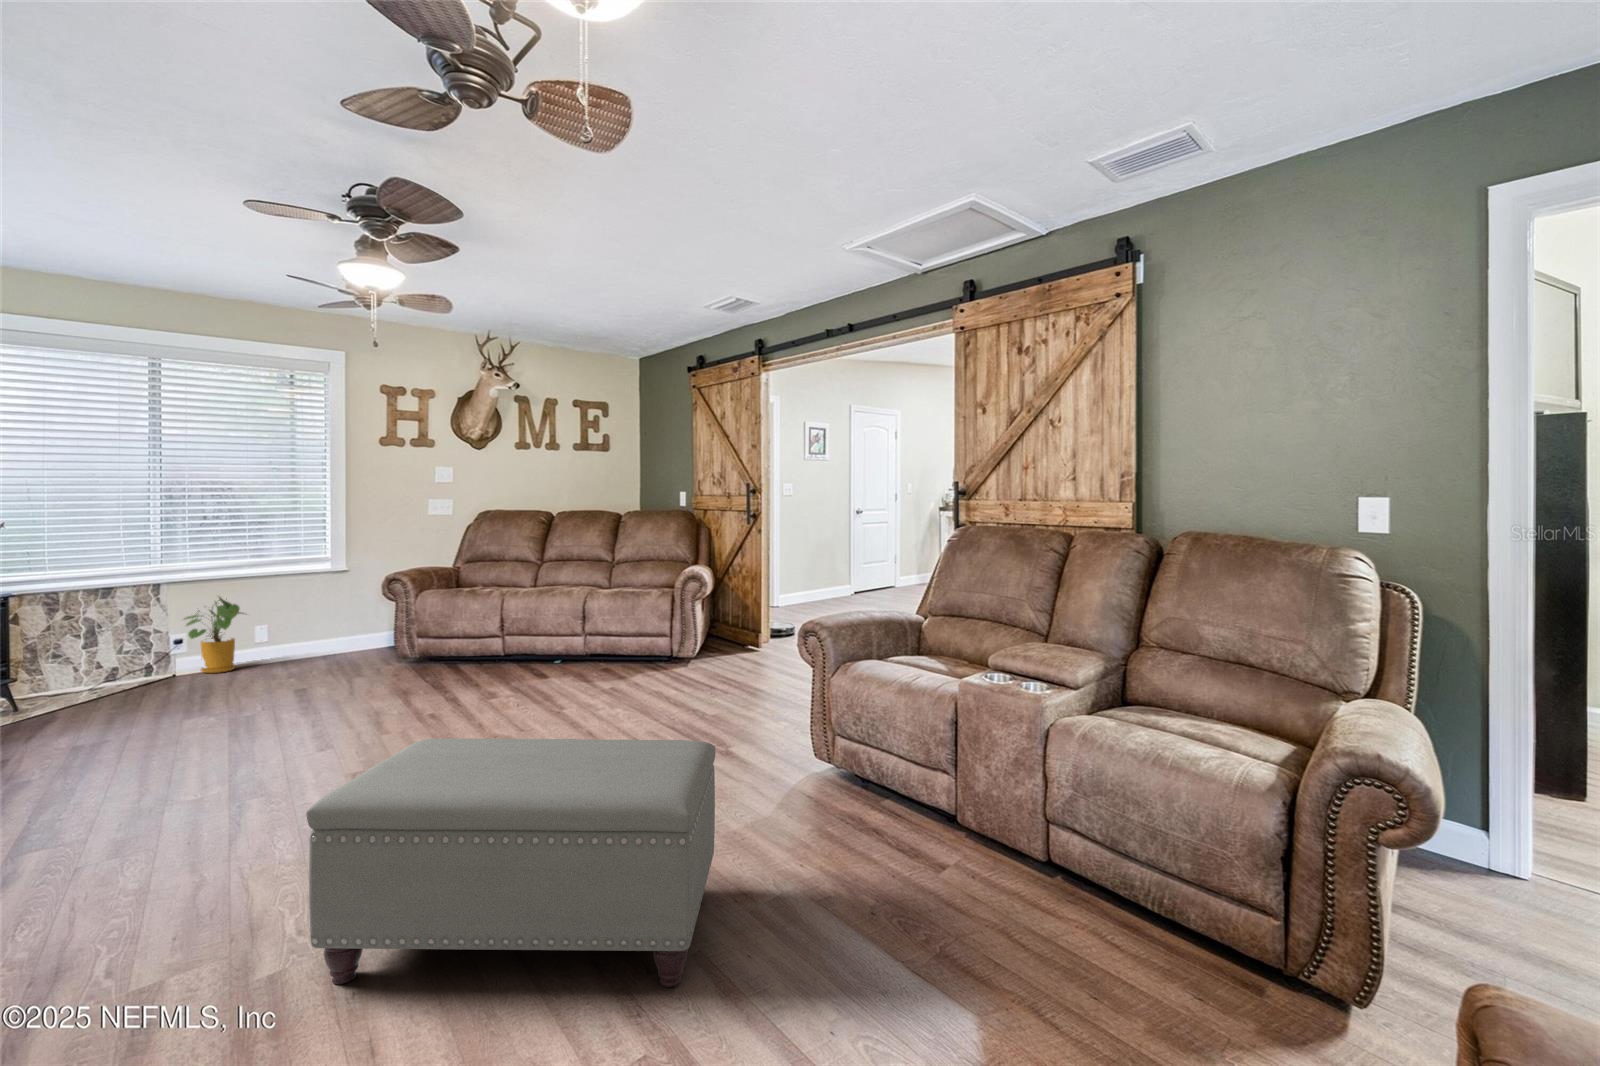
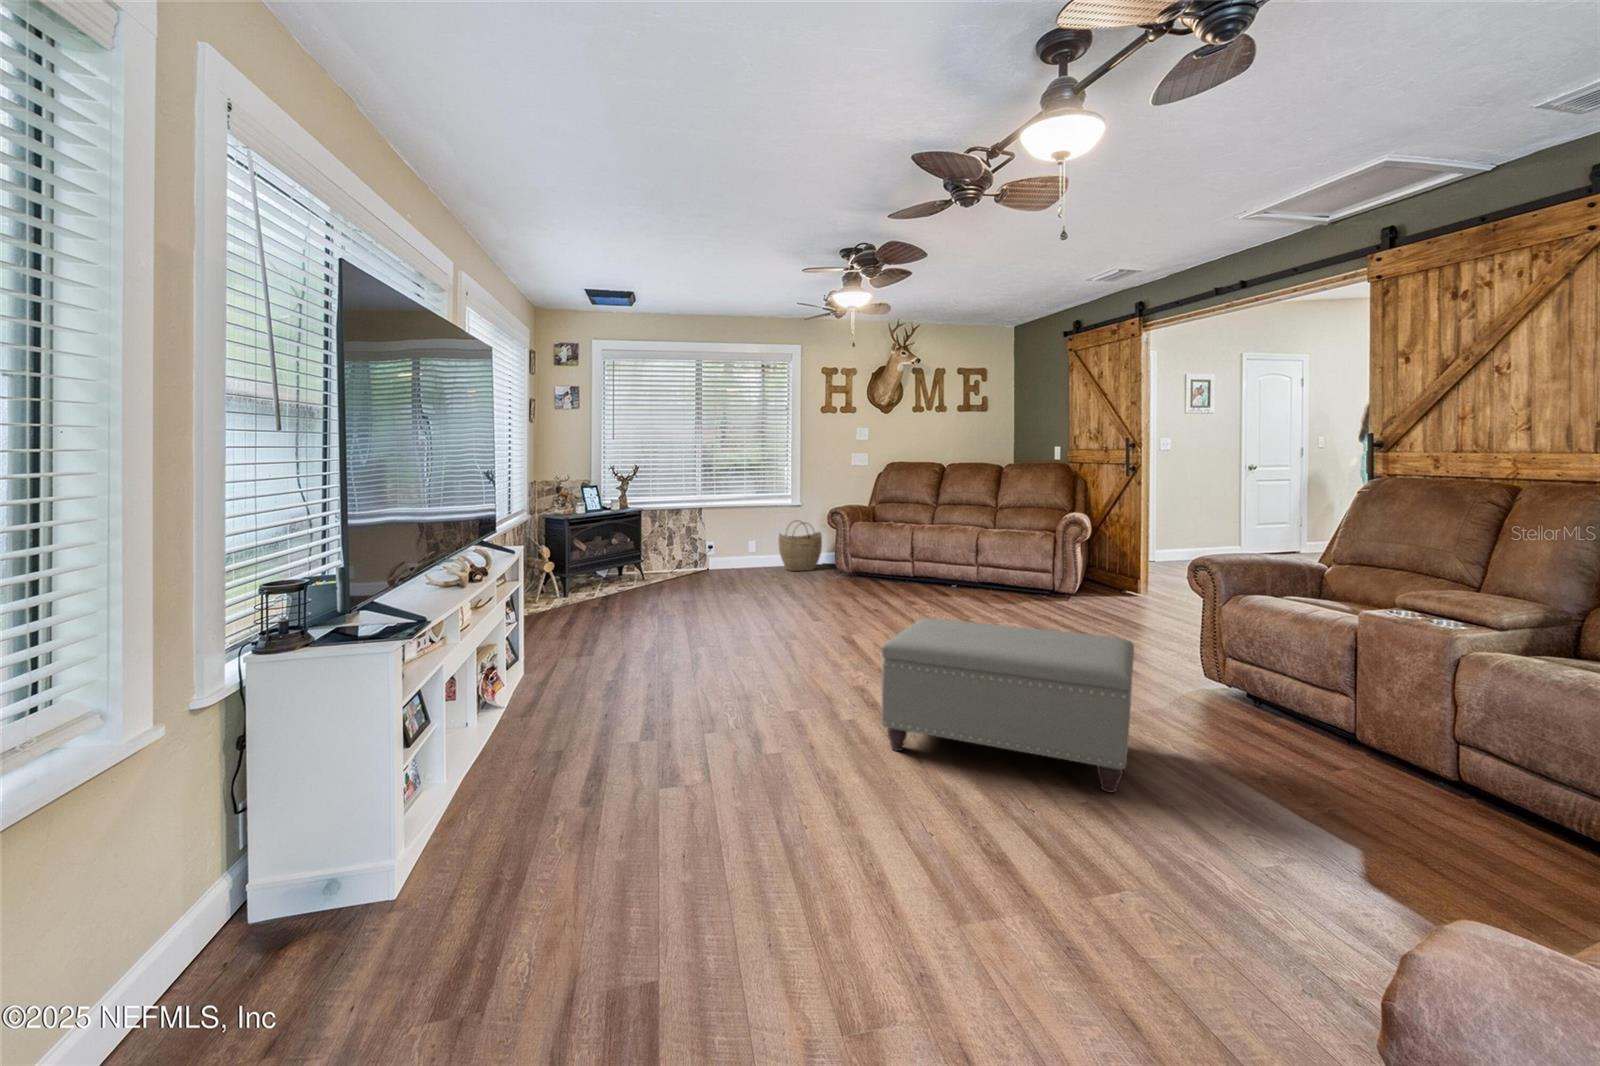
woven basket: none [306,586,377,659] -> present [779,522,822,571]
house plant: present [184,597,247,673] -> none [714,522,750,576]

